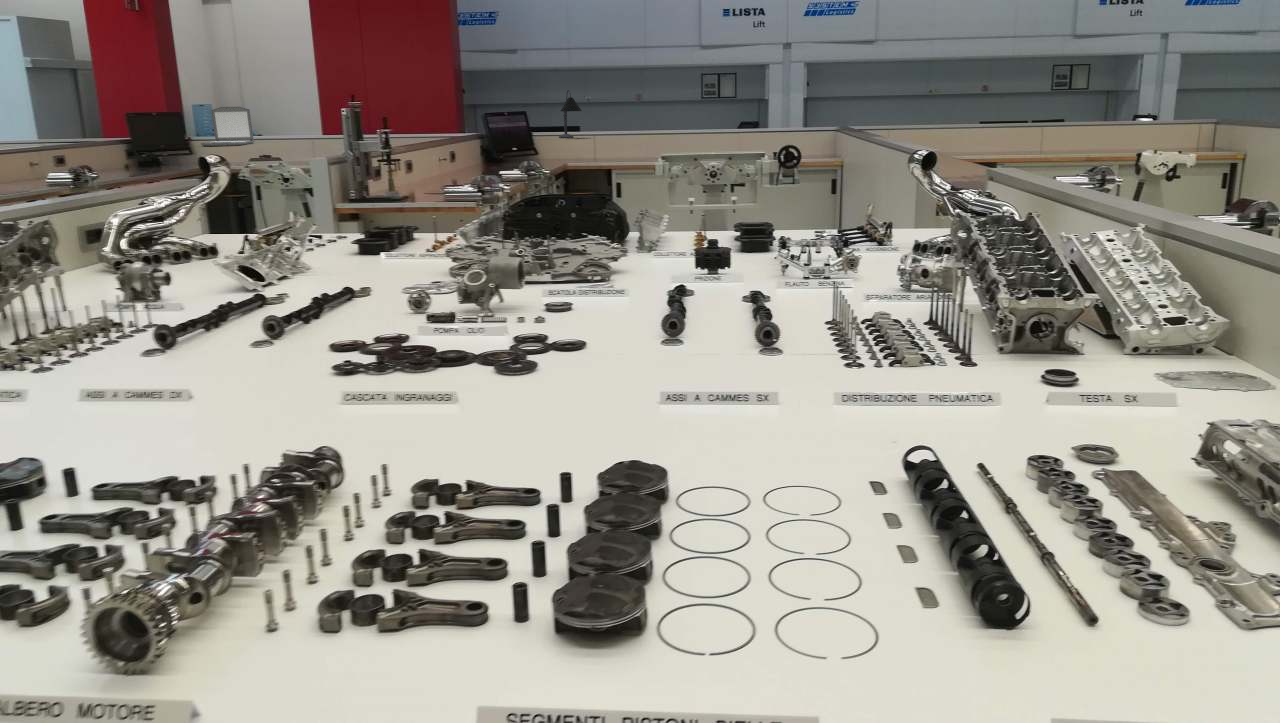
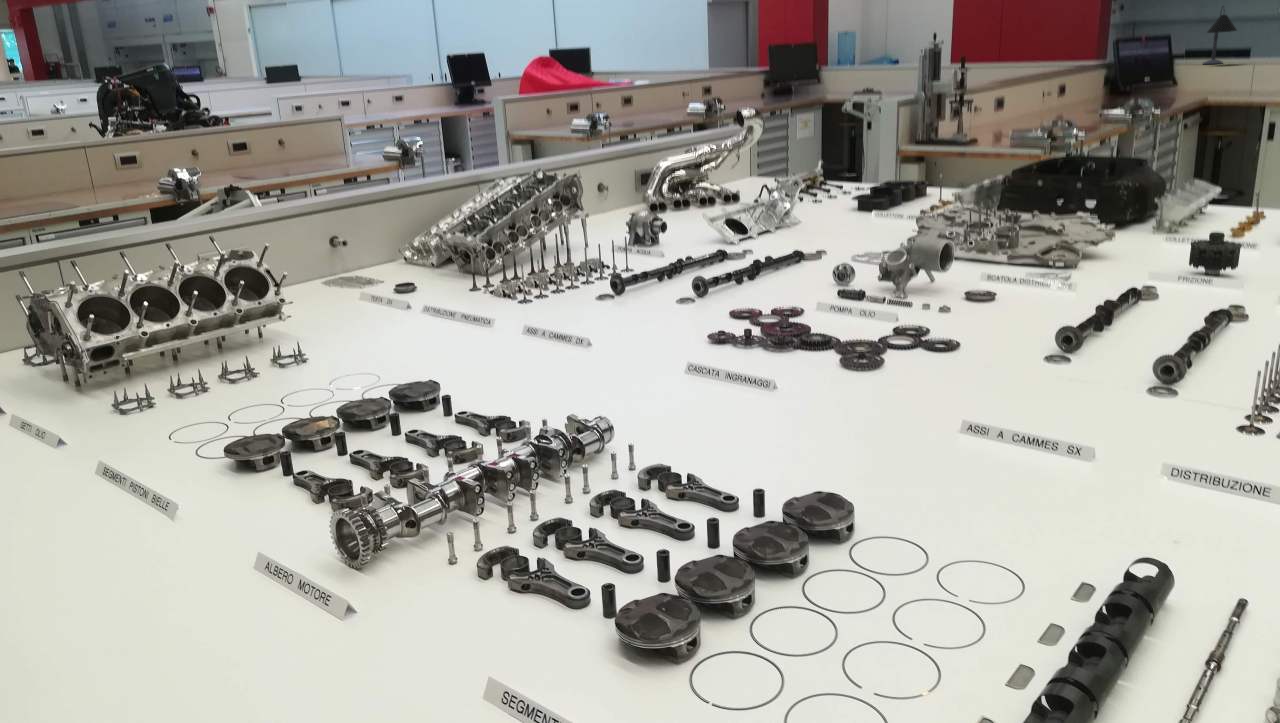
laptop: present [201,107,254,146] -> none [821,41,870,81]

